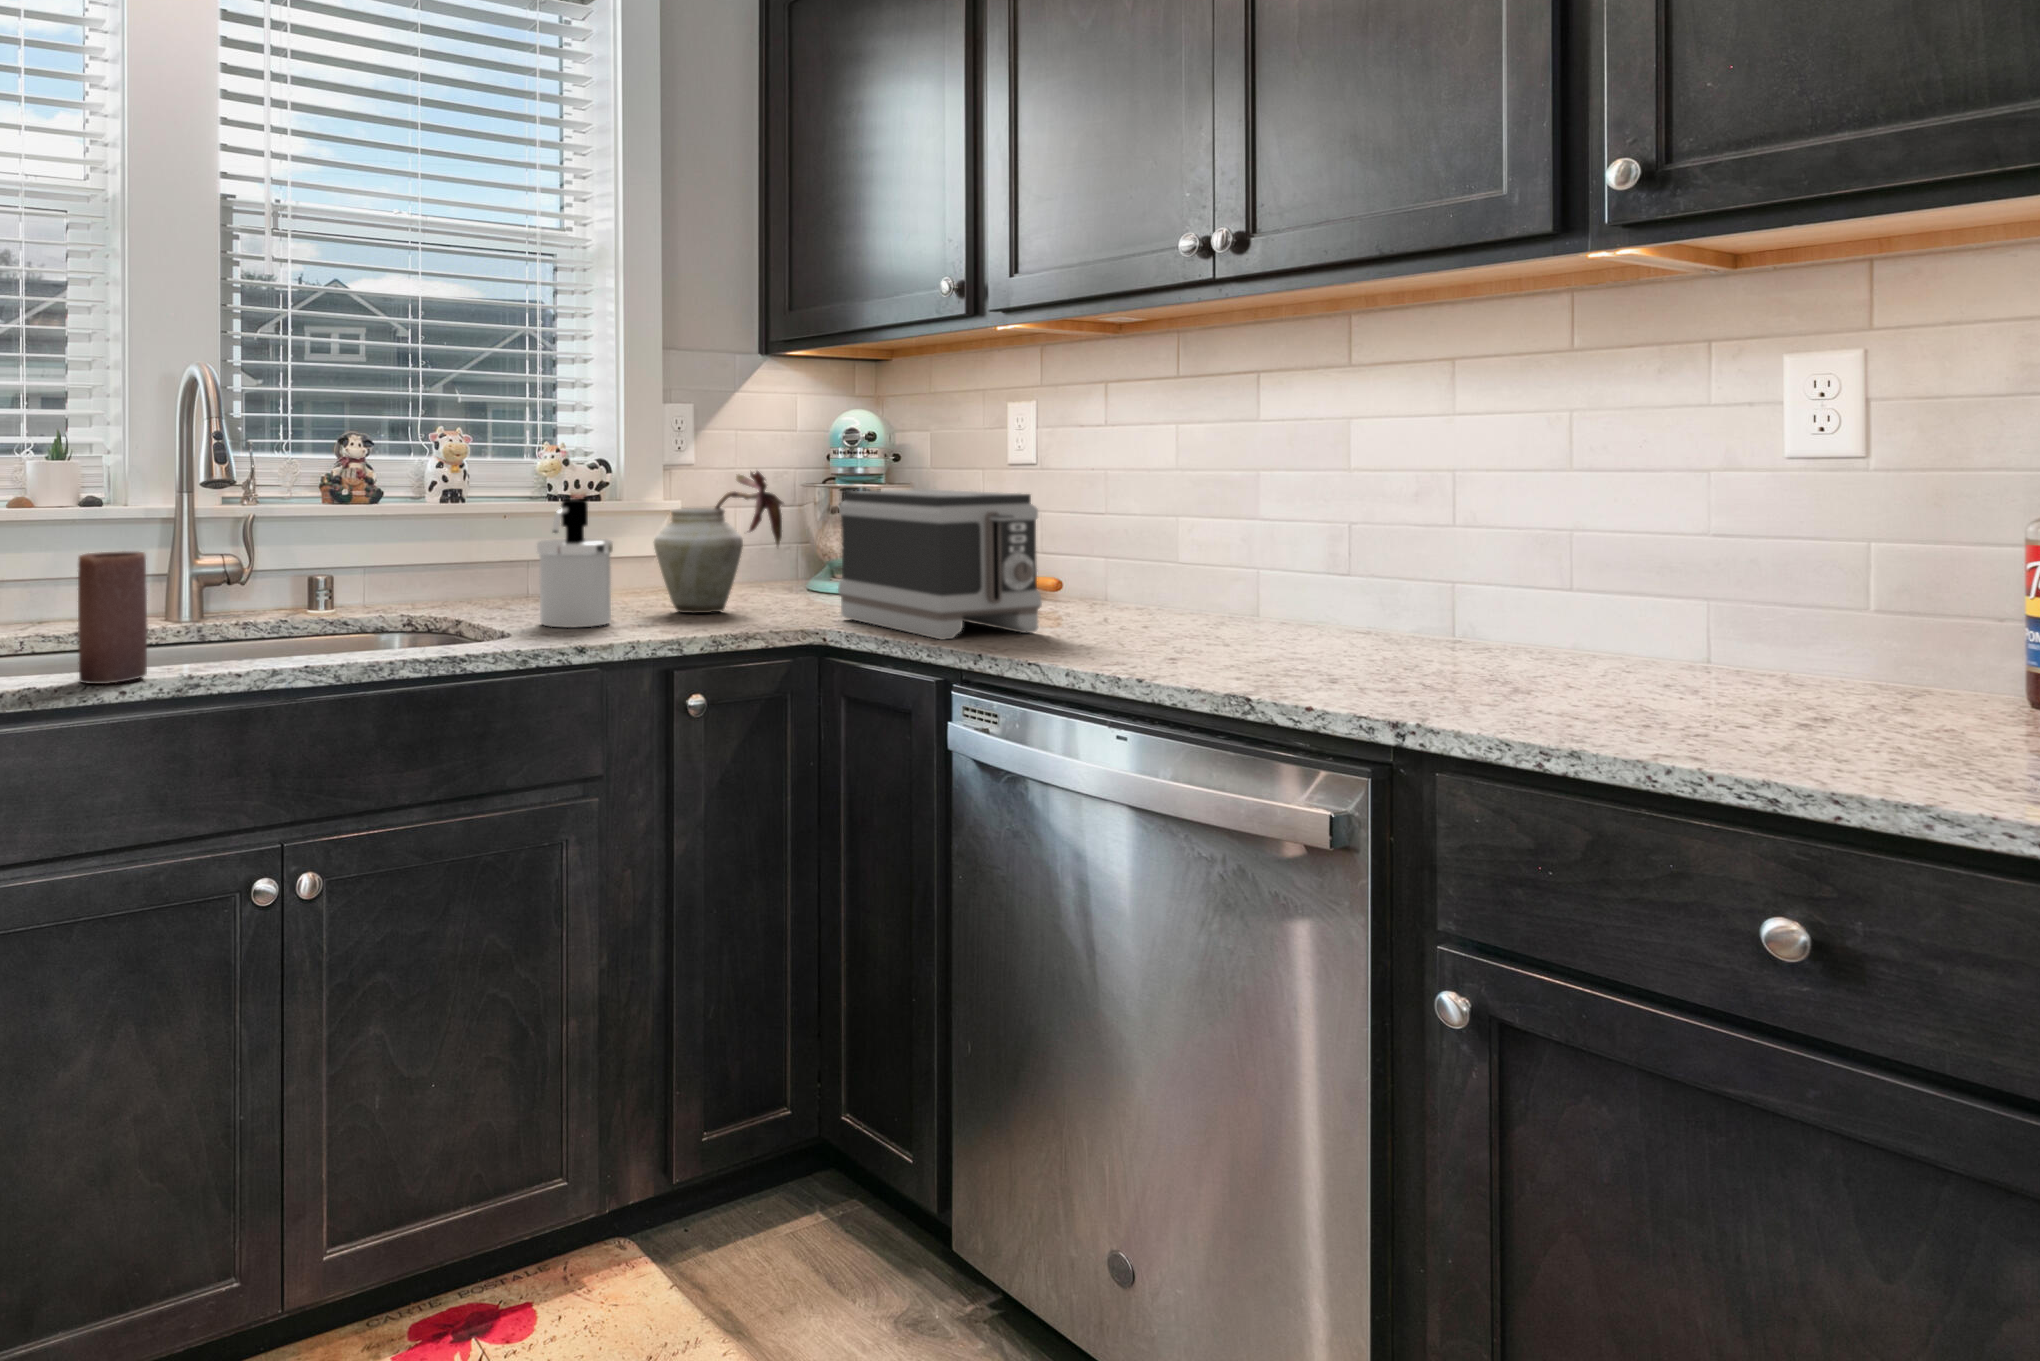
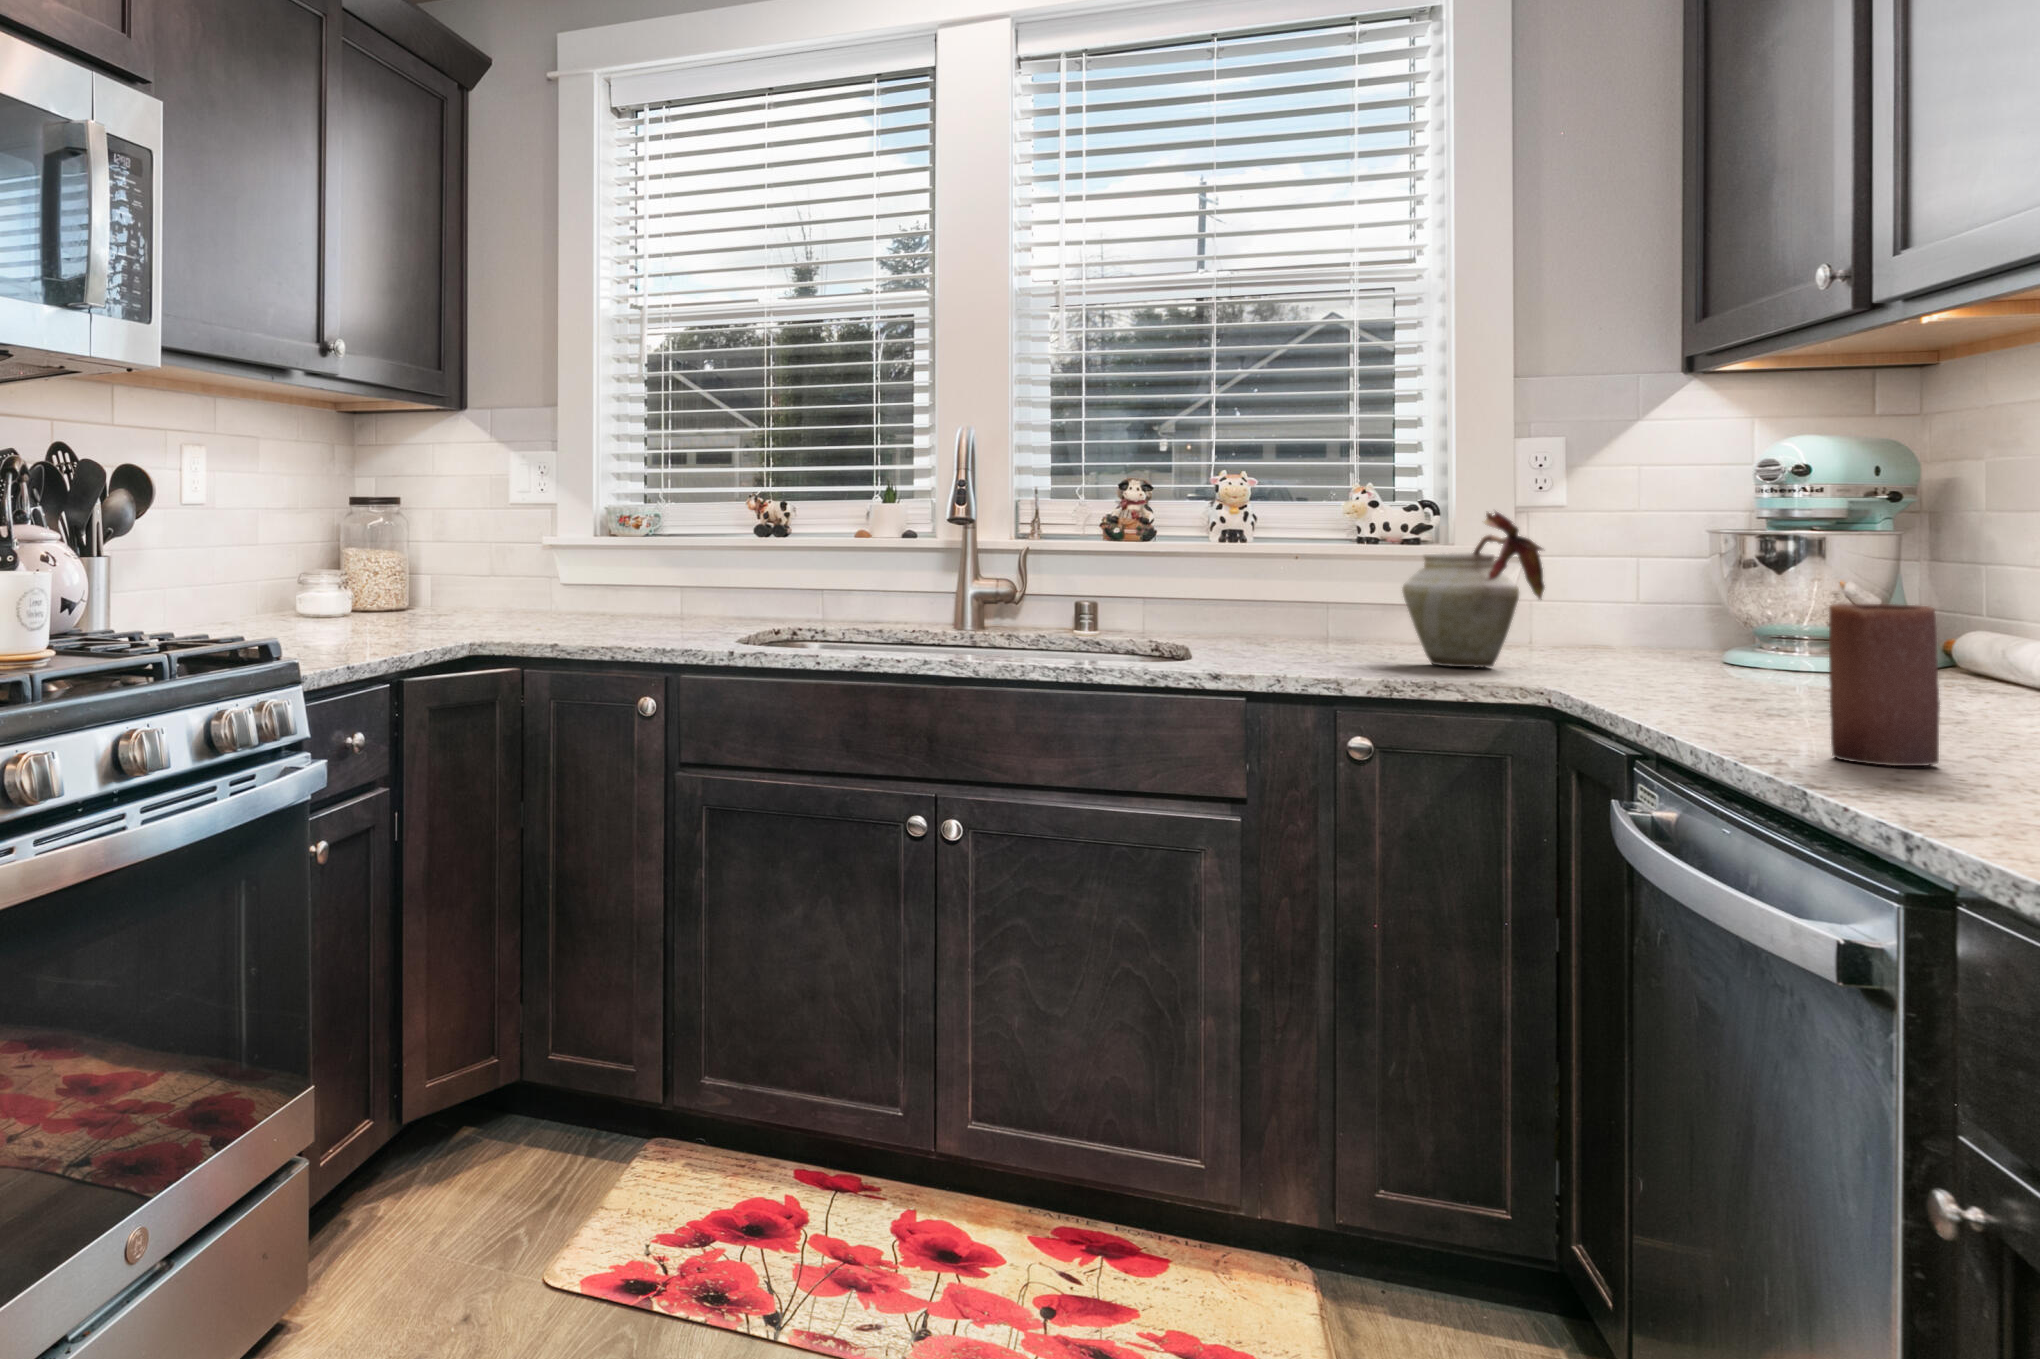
toaster: present [838,489,1042,640] -> none [1606,536,1834,719]
soap dispenser: present [537,499,613,628] -> none [1220,539,1319,664]
candle: present [78,551,148,684] -> present [1829,603,1940,766]

